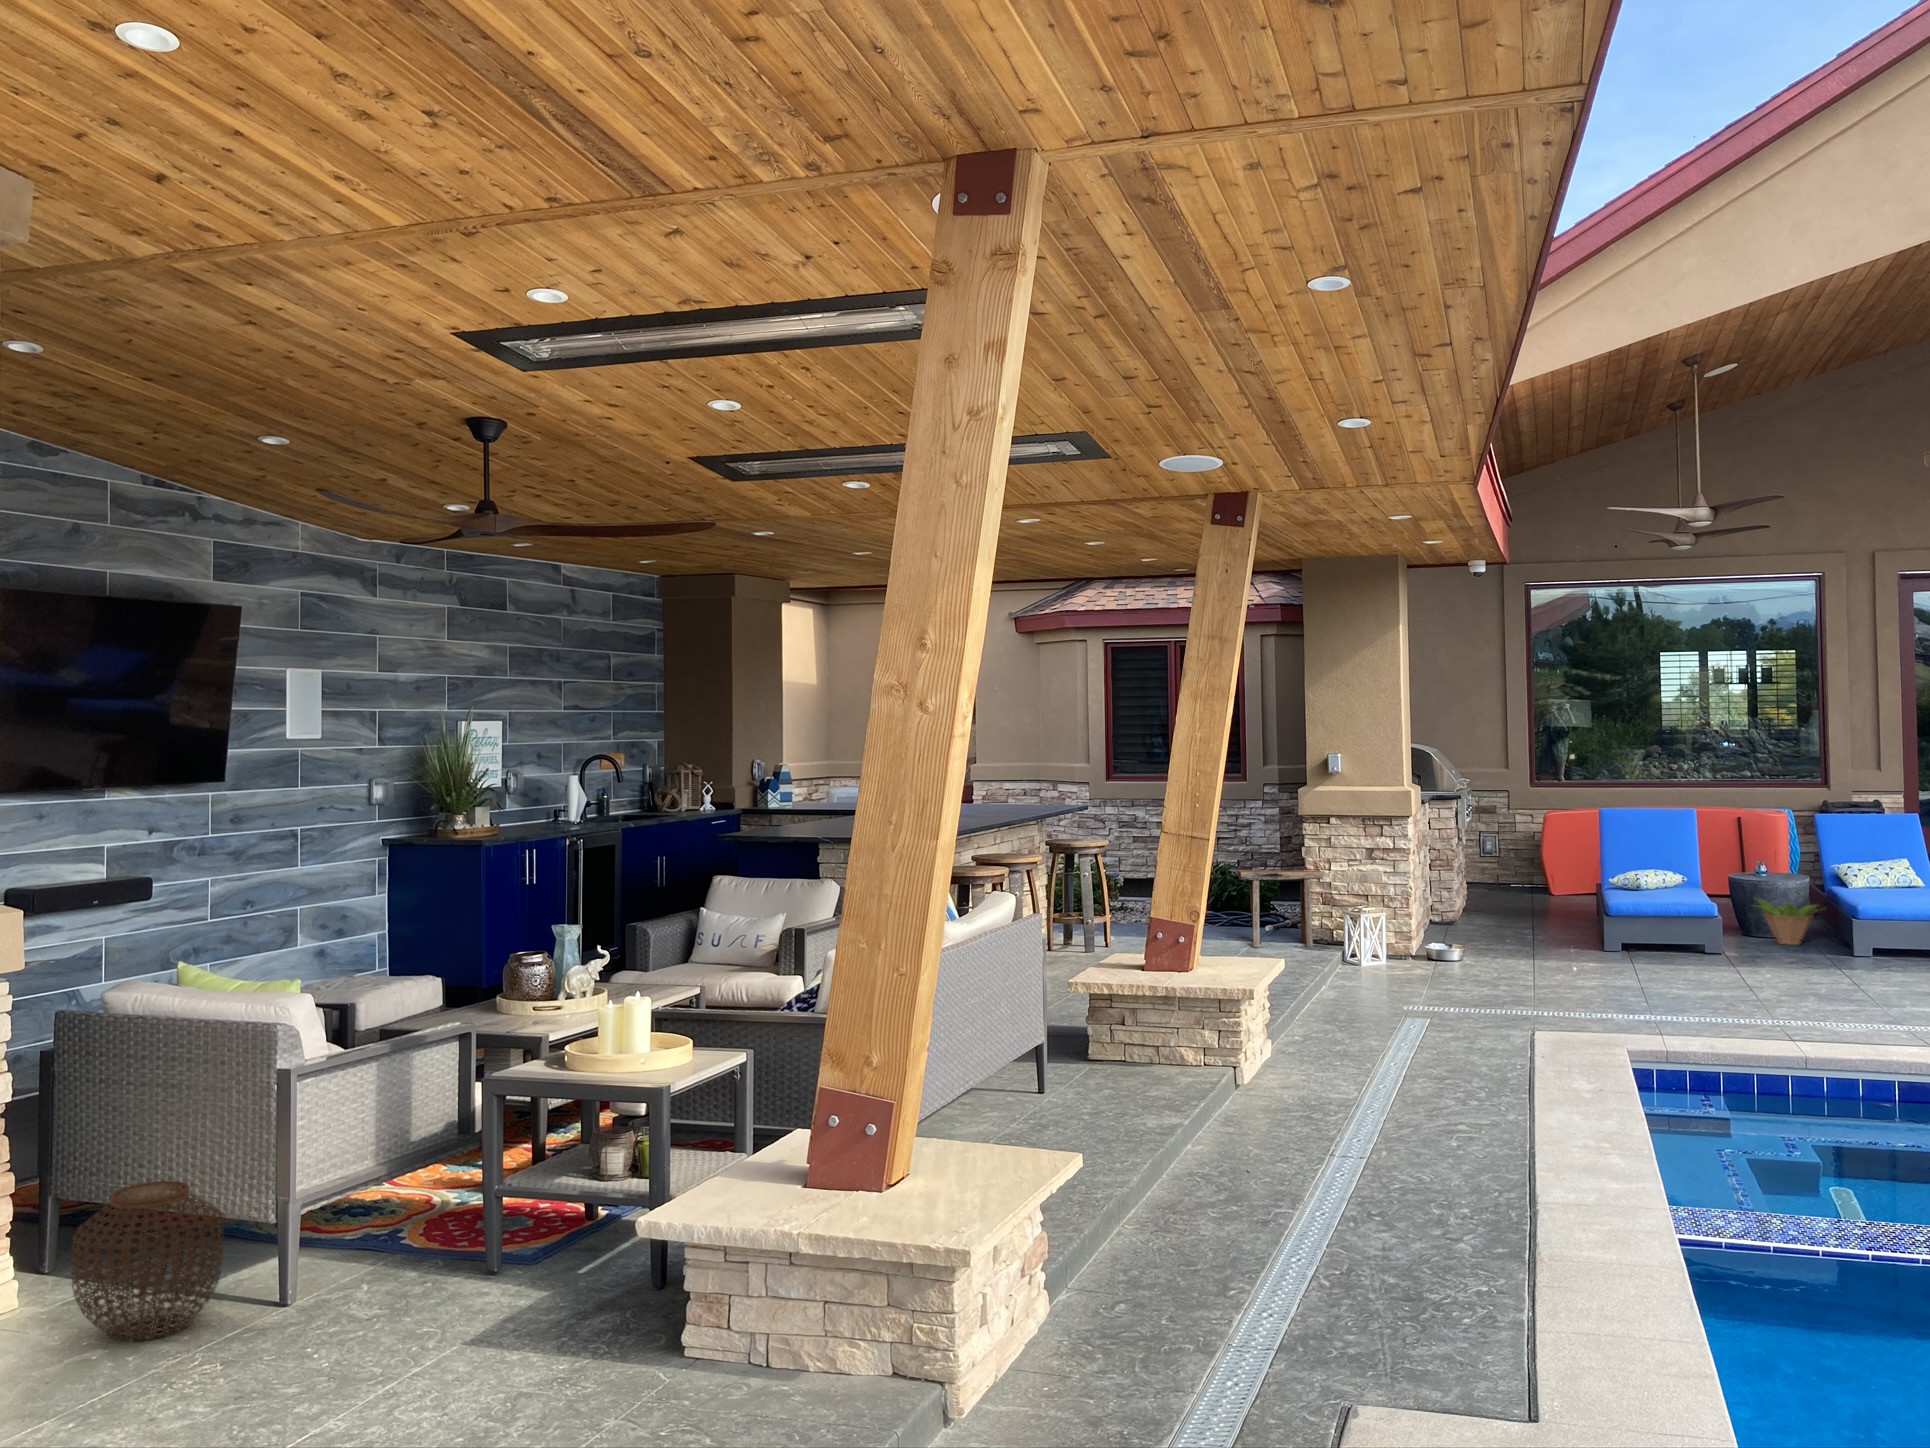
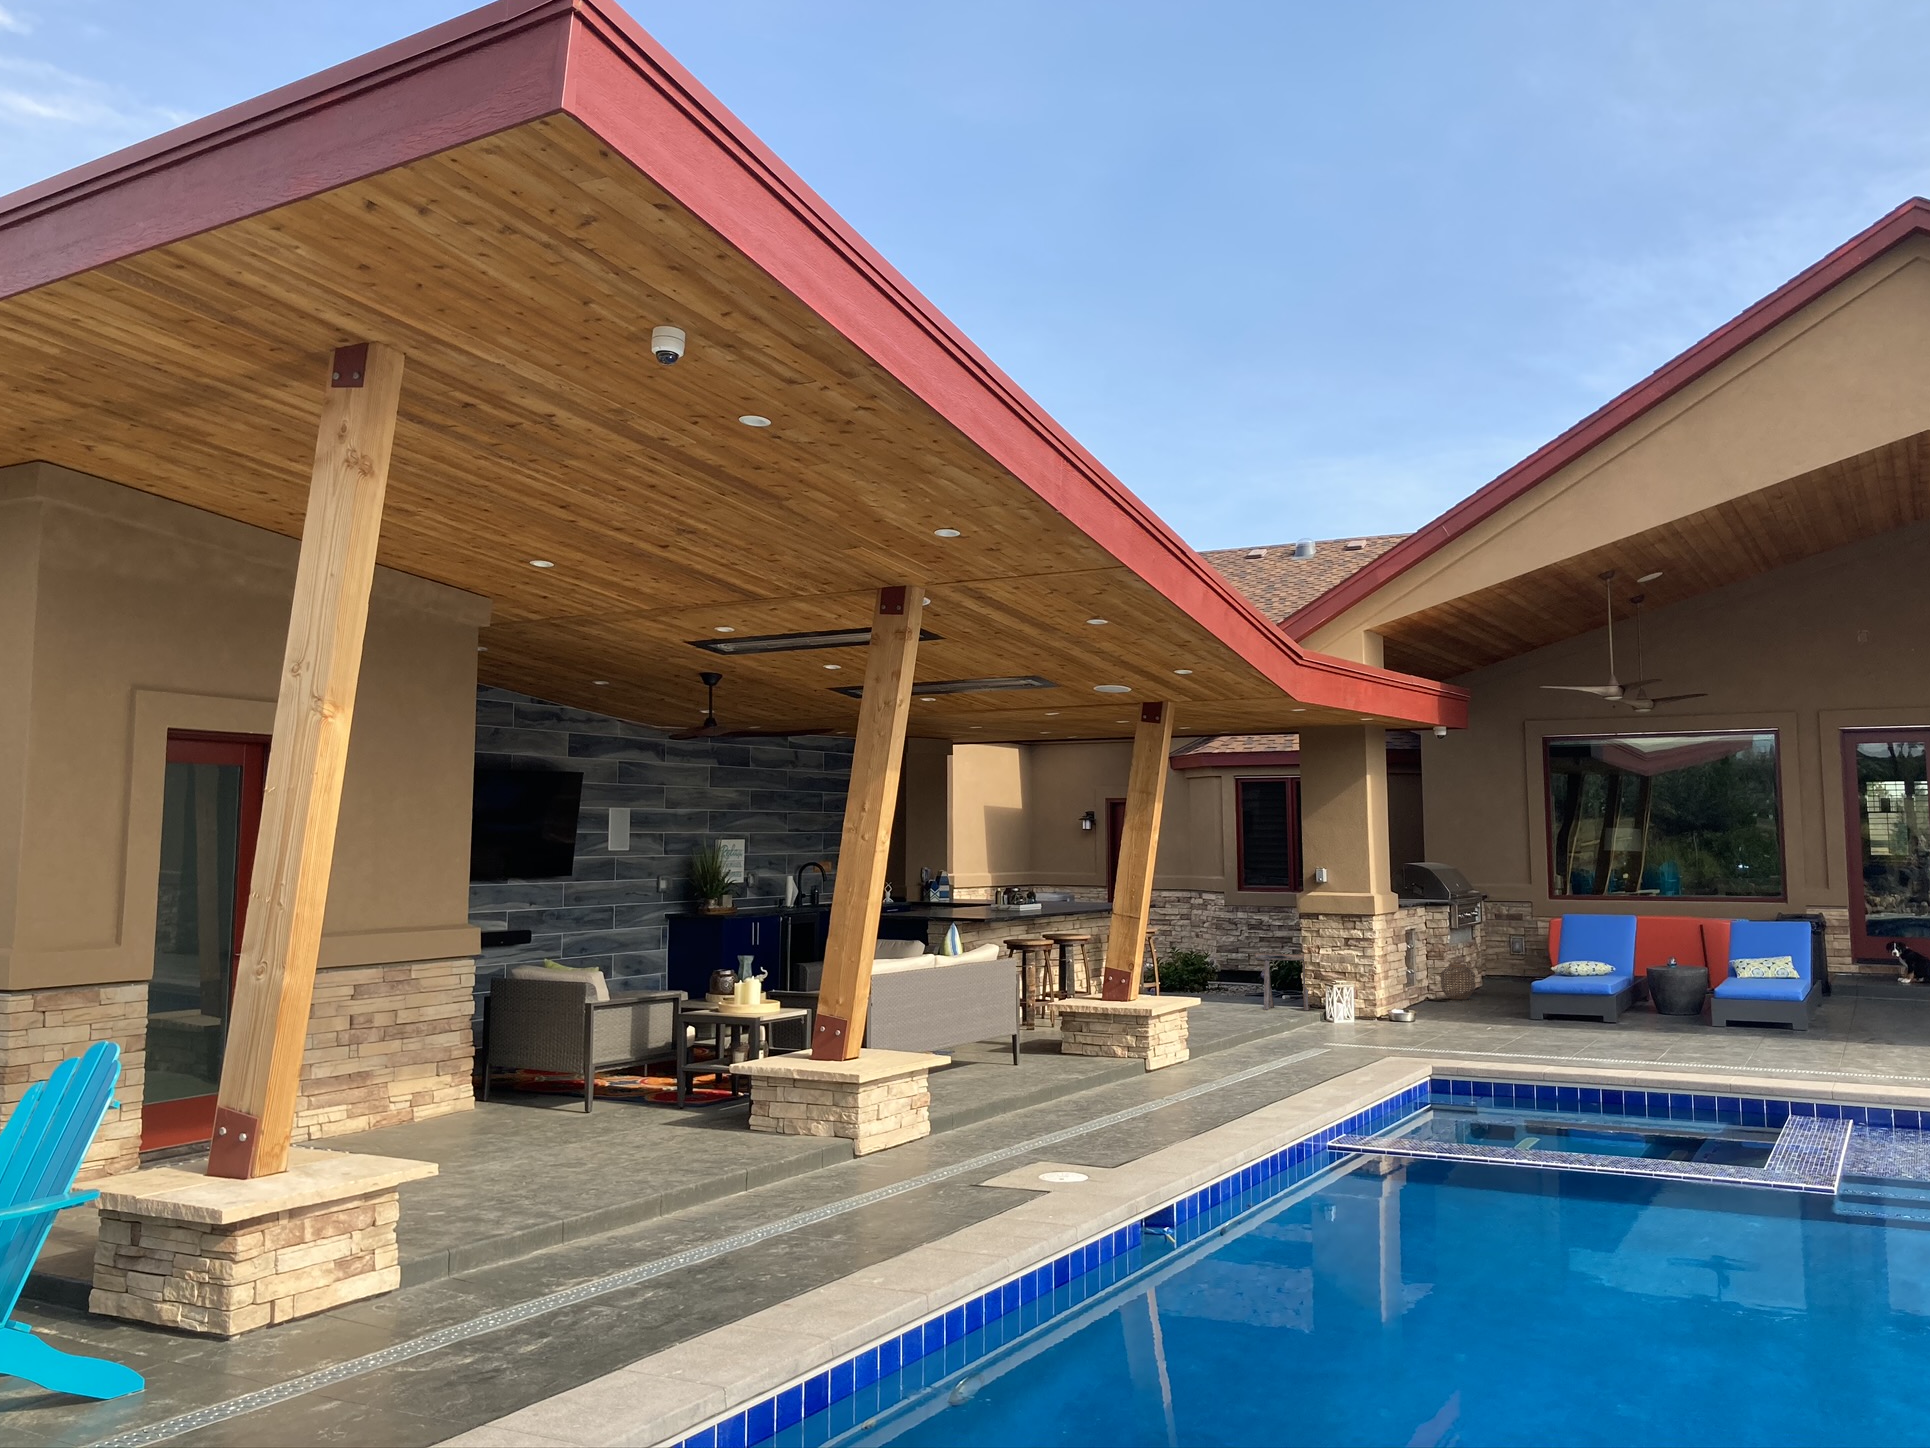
decorative plant: present [1755,898,1820,945] -> none [1645,982,1708,1019]
woven basket: present [72,1181,223,1341] -> present [1441,964,1475,1000]

